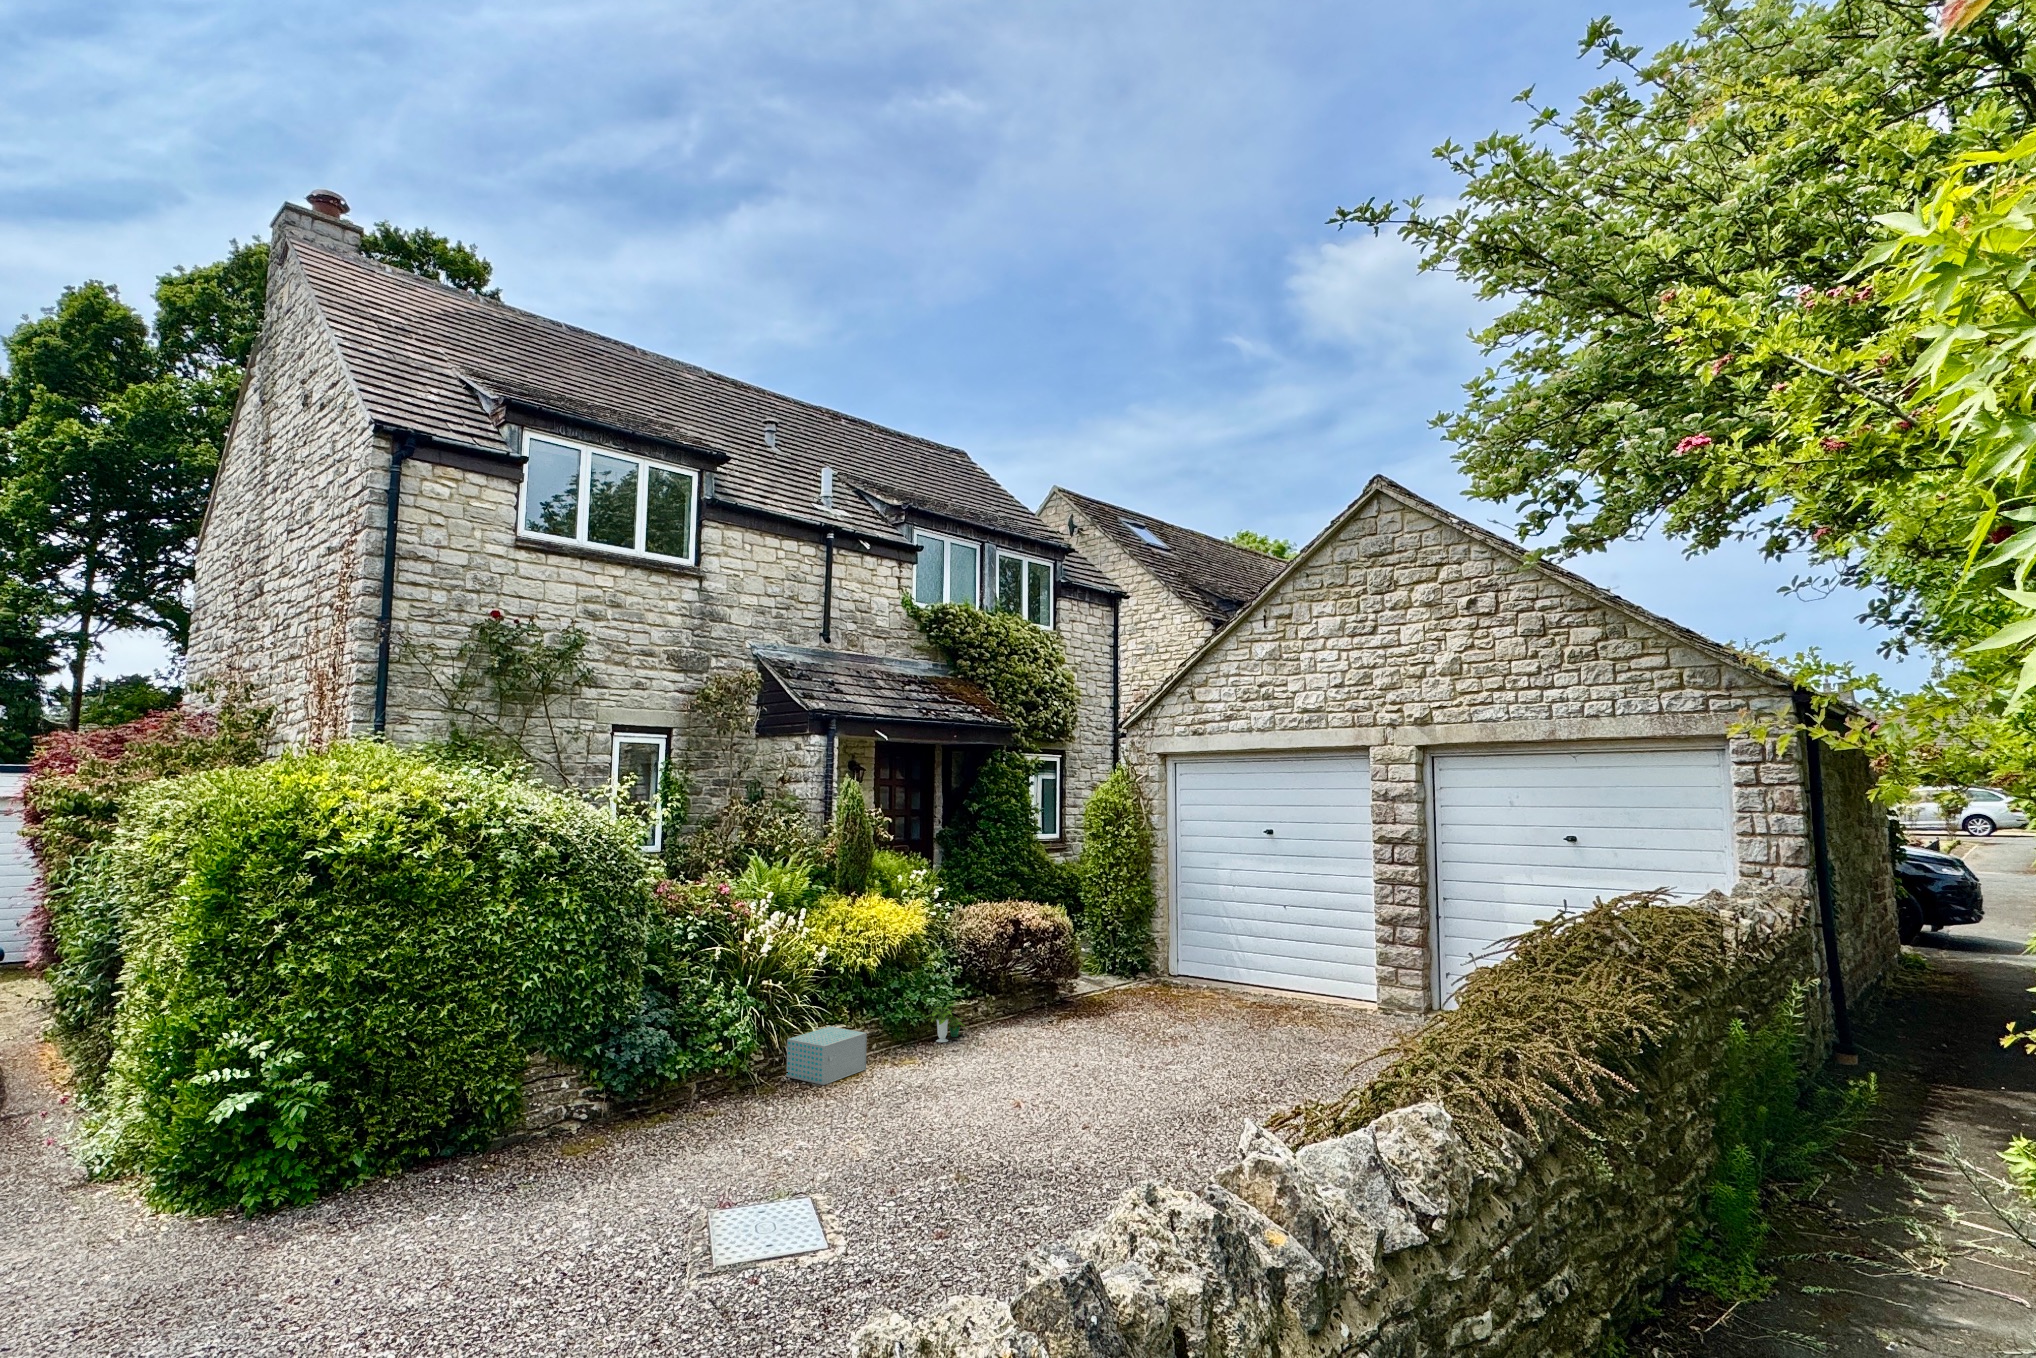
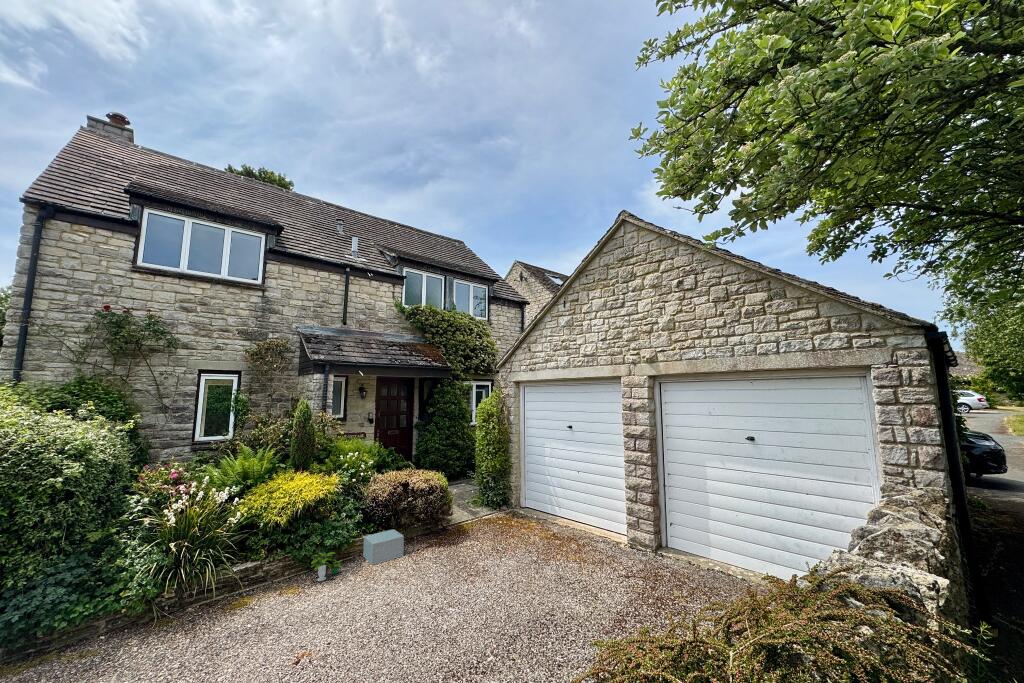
storage box: present [786,1026,867,1085] -> present [363,529,404,565]

